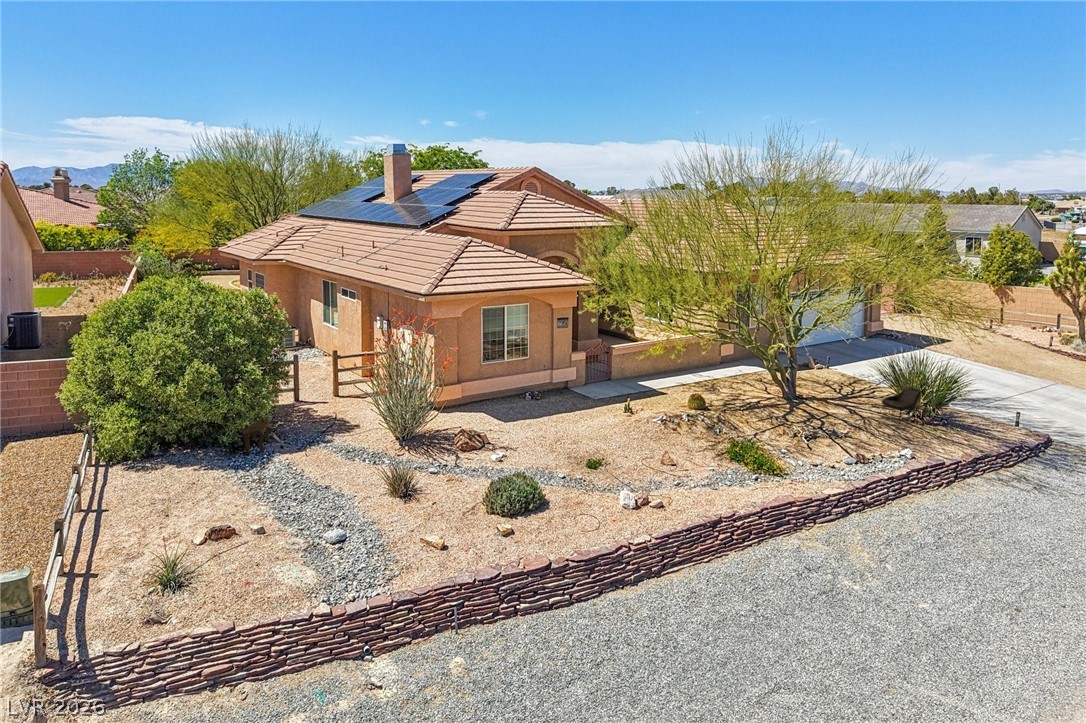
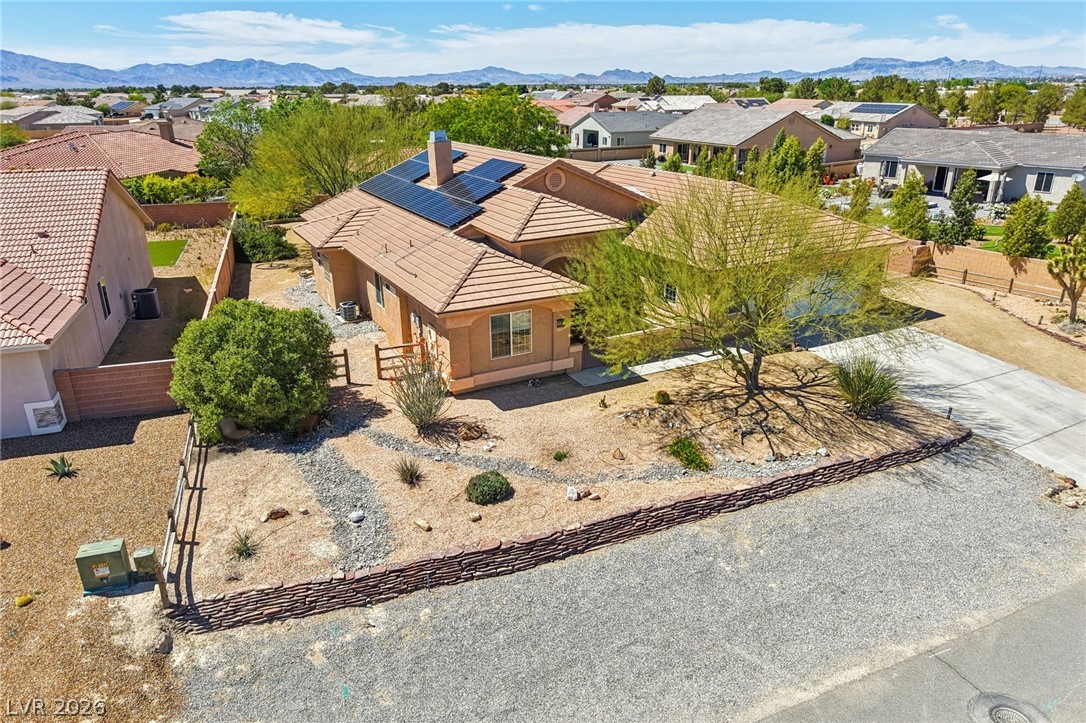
lounge chair: present [882,388,921,422] -> present [216,416,253,450]

